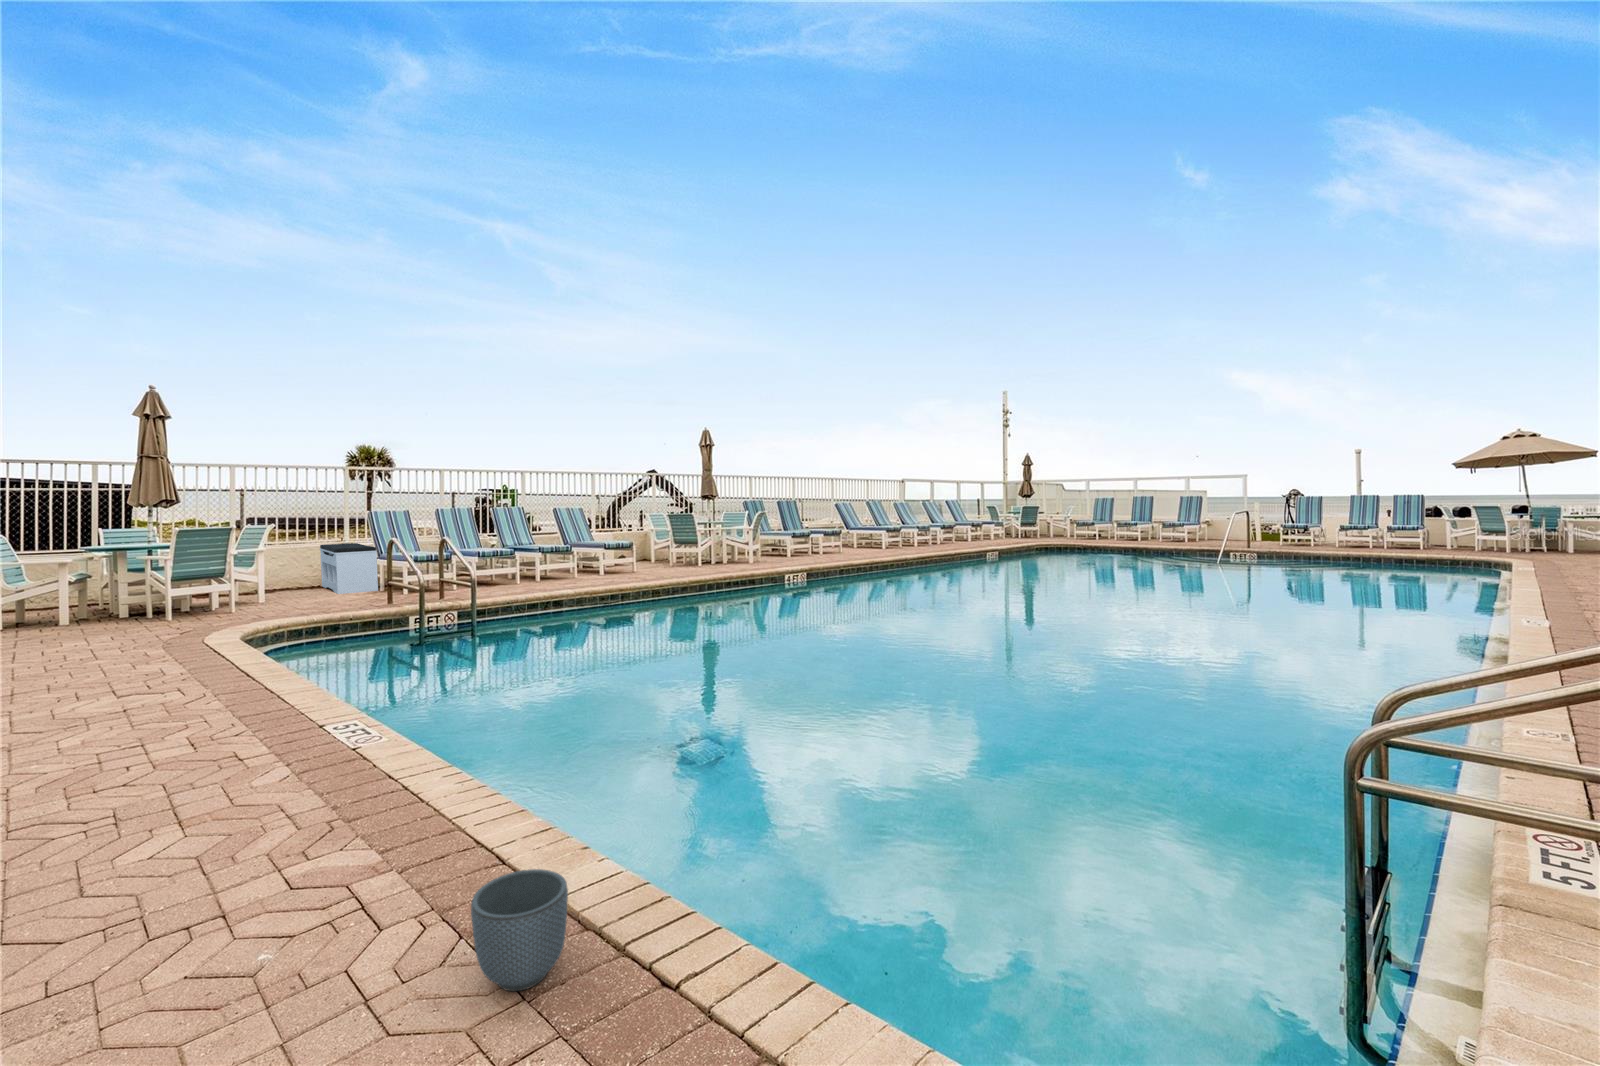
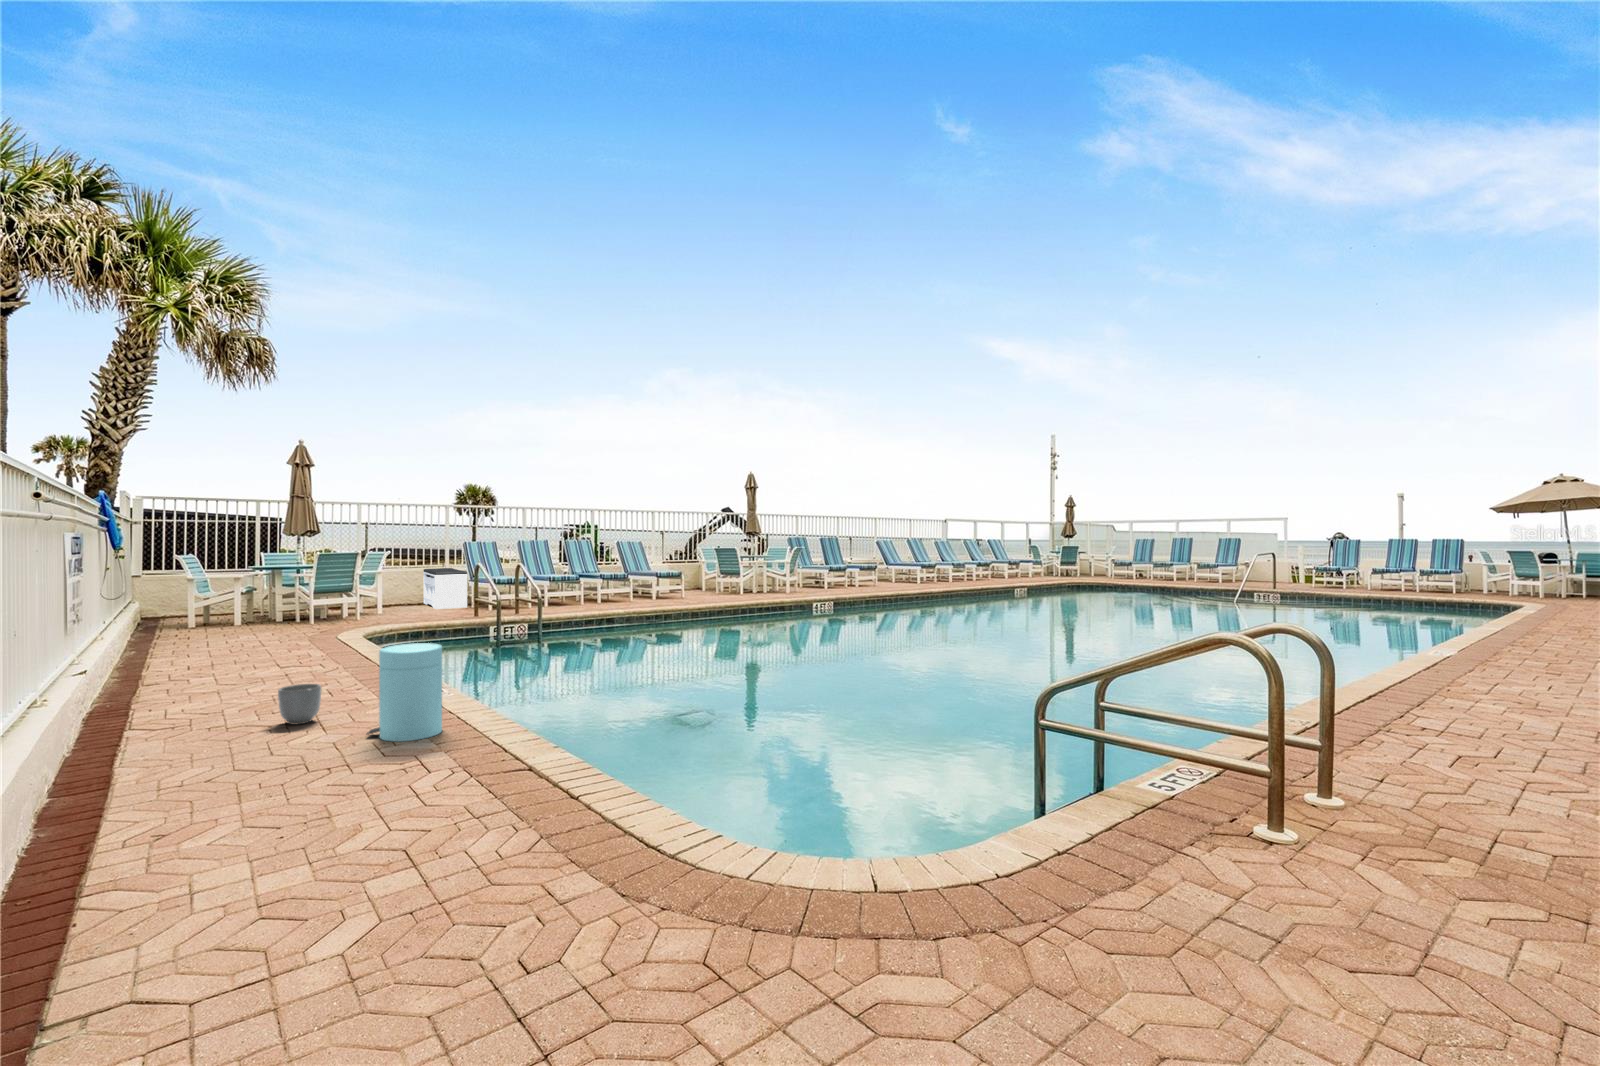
trash can: none [217,682,353,857] -> present [367,643,442,741]
planter: present [471,869,568,991] -> present [278,684,321,725]

